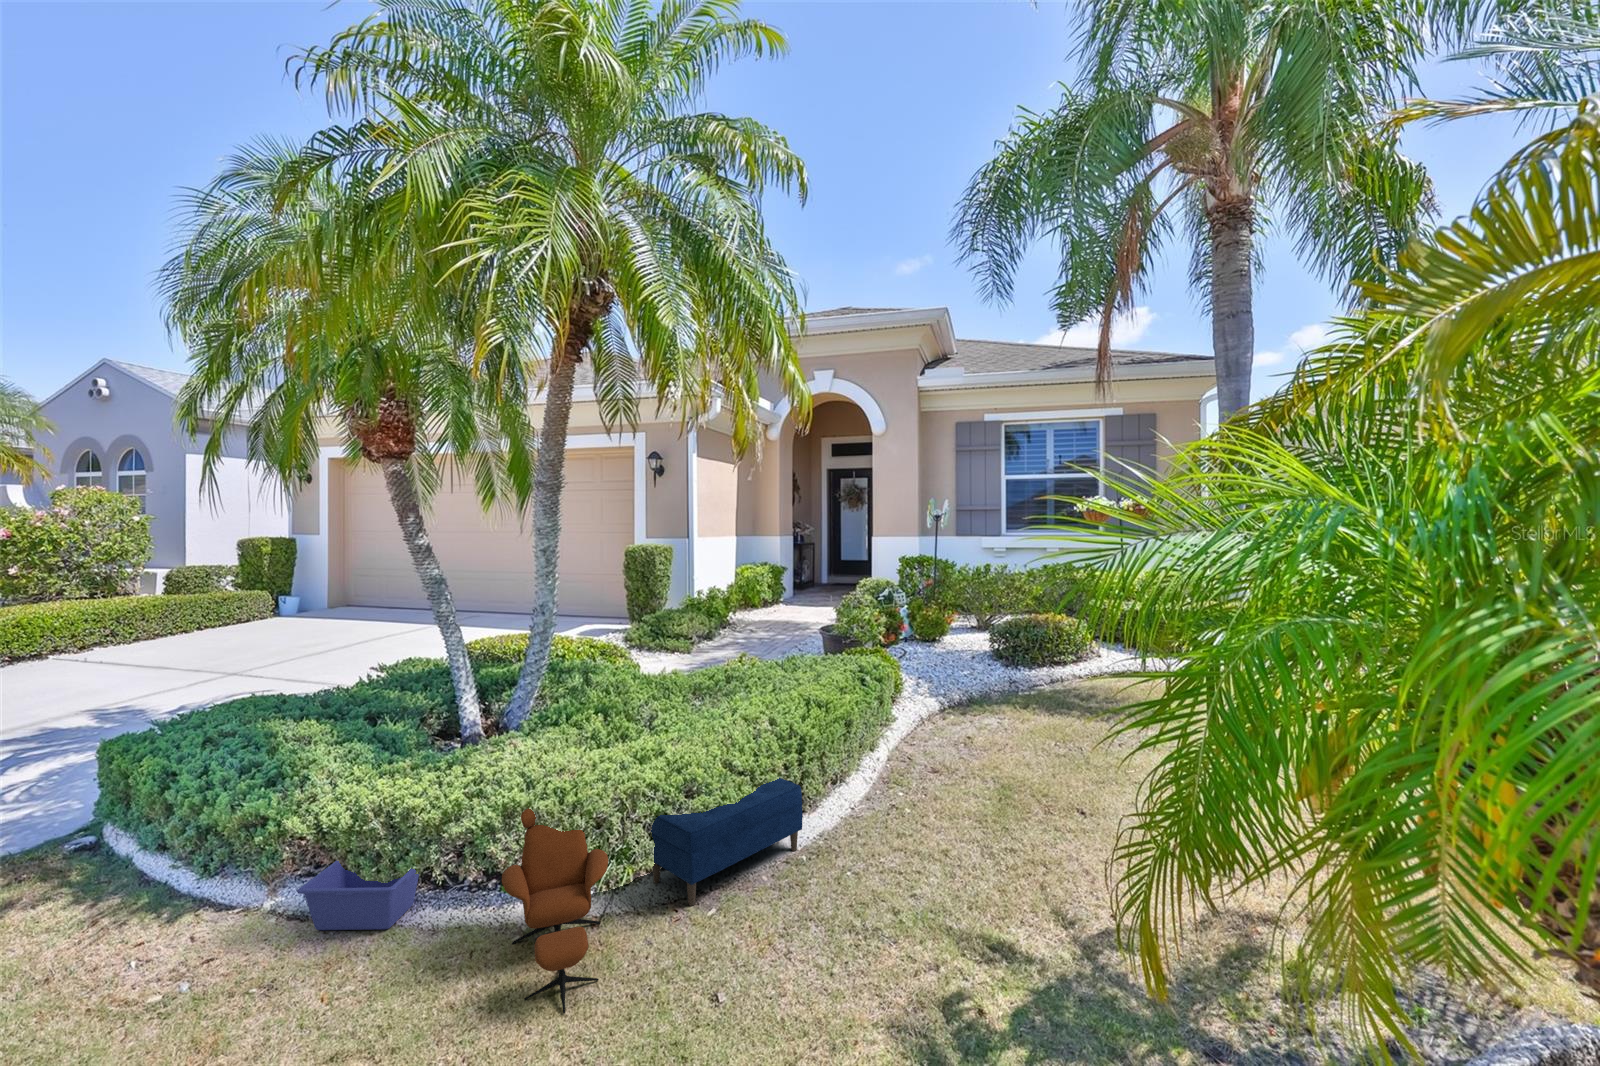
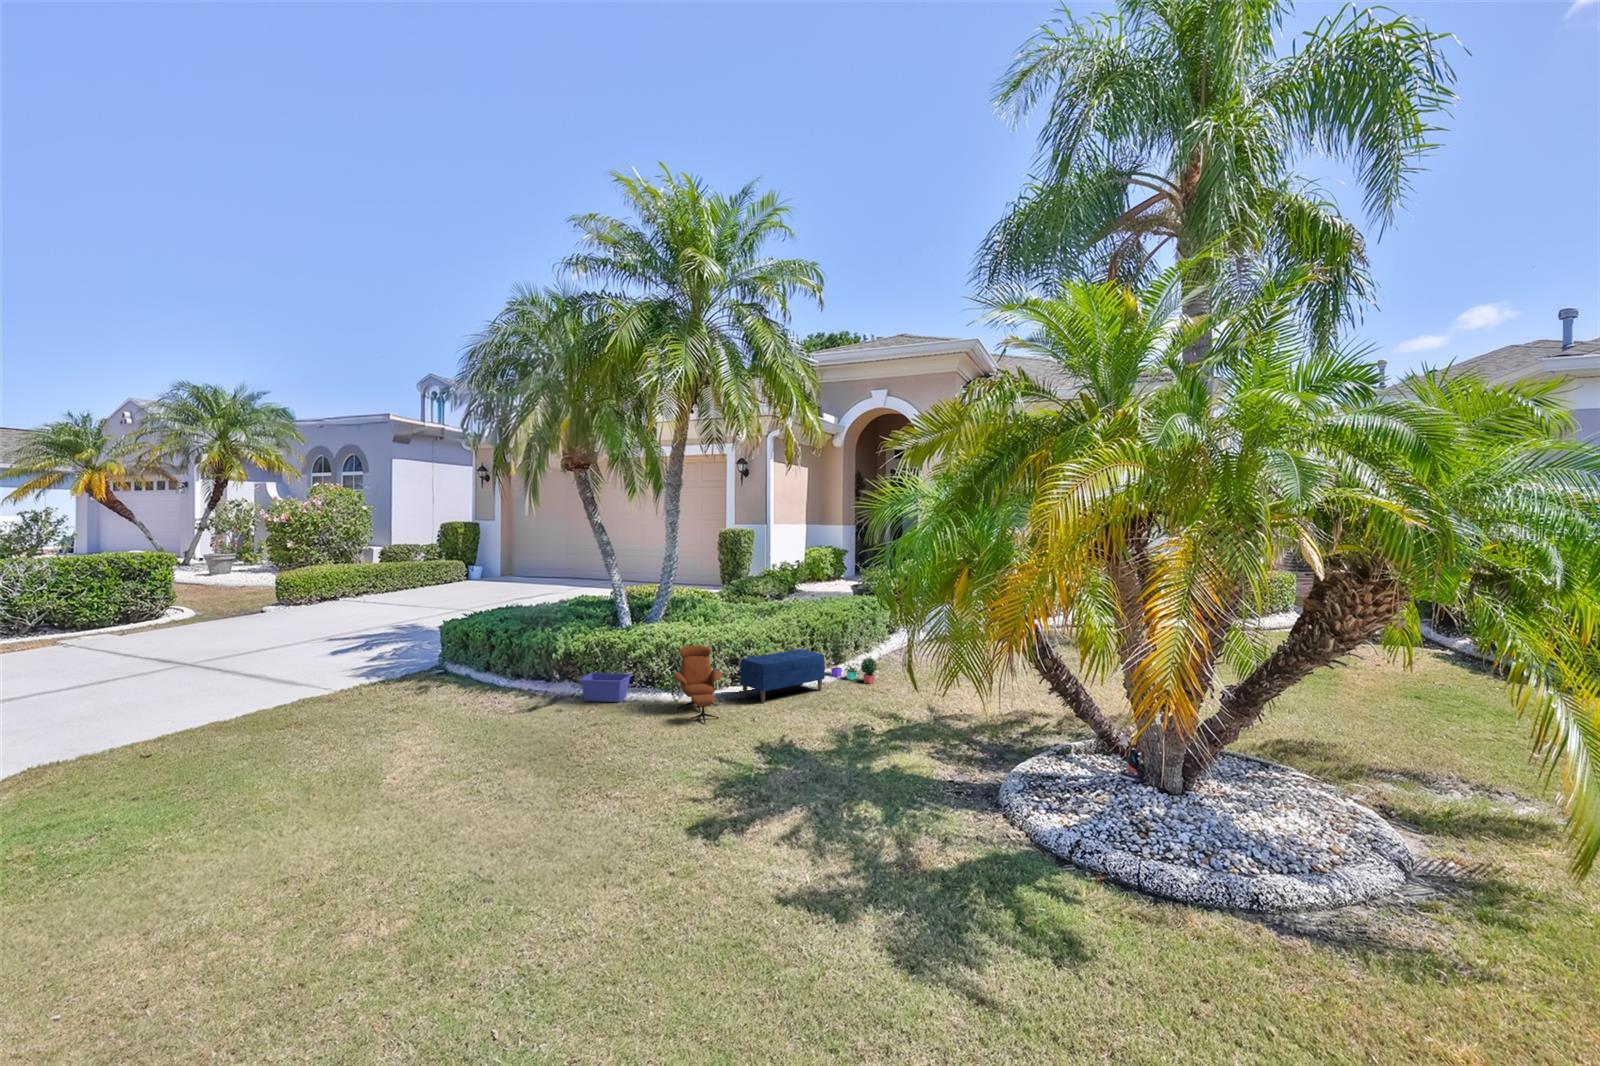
potted plant: none [800,730,888,822] -> present [830,634,877,684]

